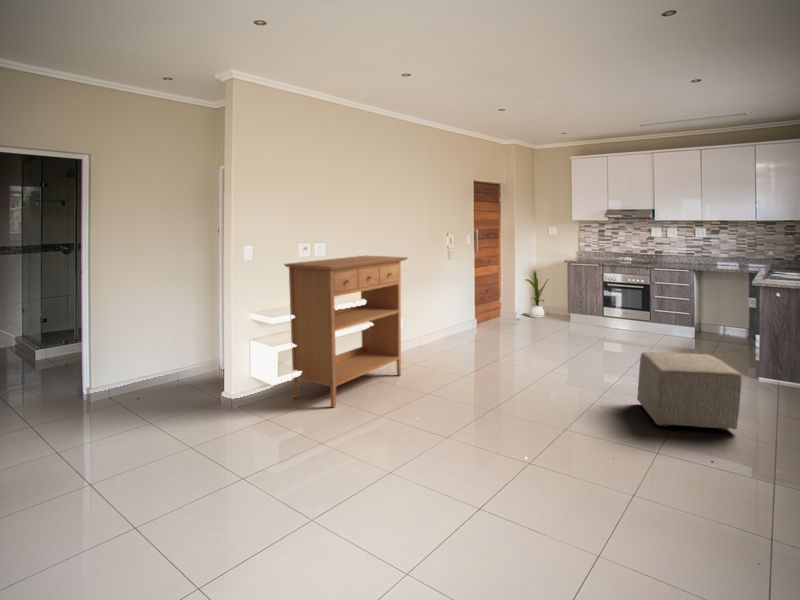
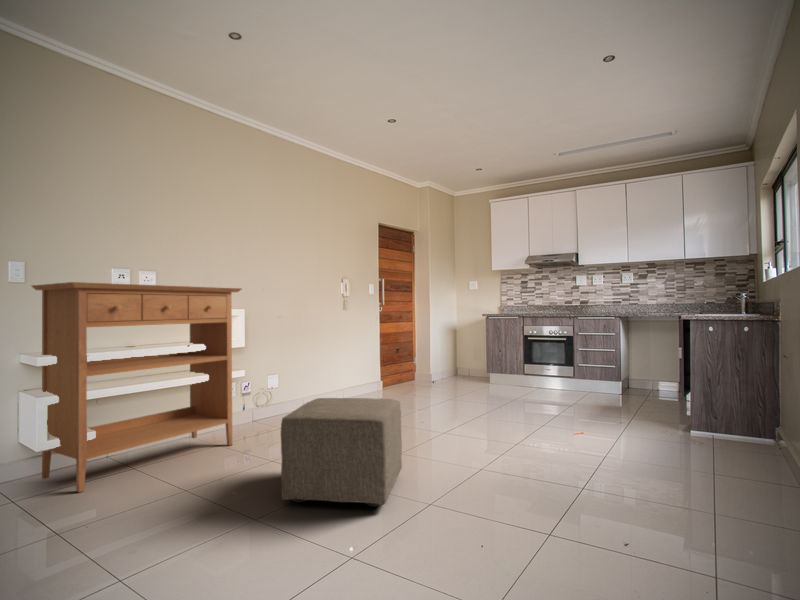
house plant: present [525,272,549,318] -> none [443,327,472,380]
ottoman: present [637,352,741,431] -> present [281,398,402,507]

